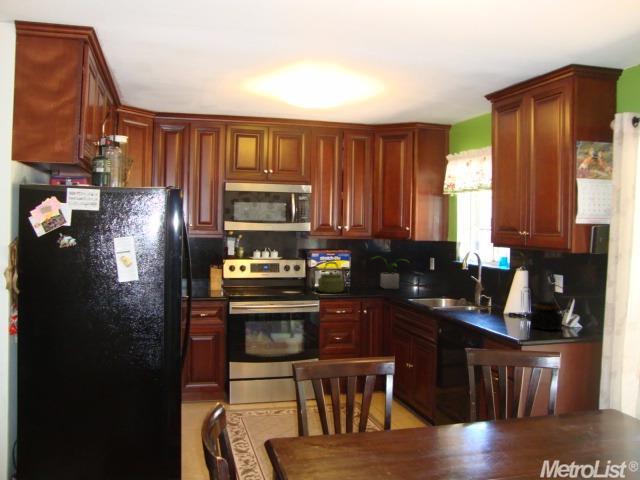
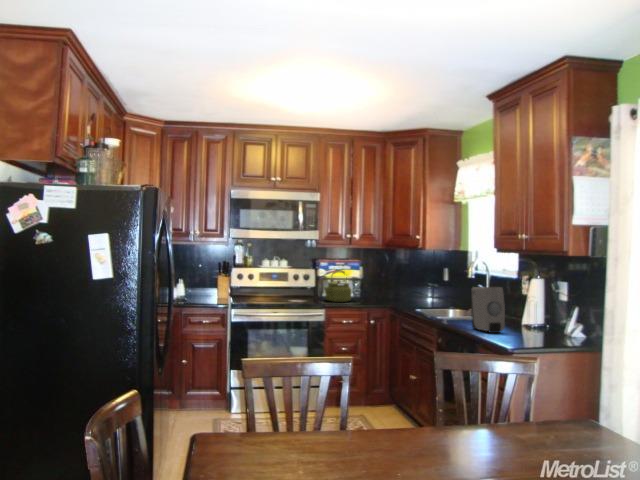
potted plant: present [372,257,407,289] -> none [382,266,422,299]
soap dispenser: none [474,280,508,324] -> present [471,287,505,333]
jar: present [531,301,561,330] -> none [528,309,561,340]

